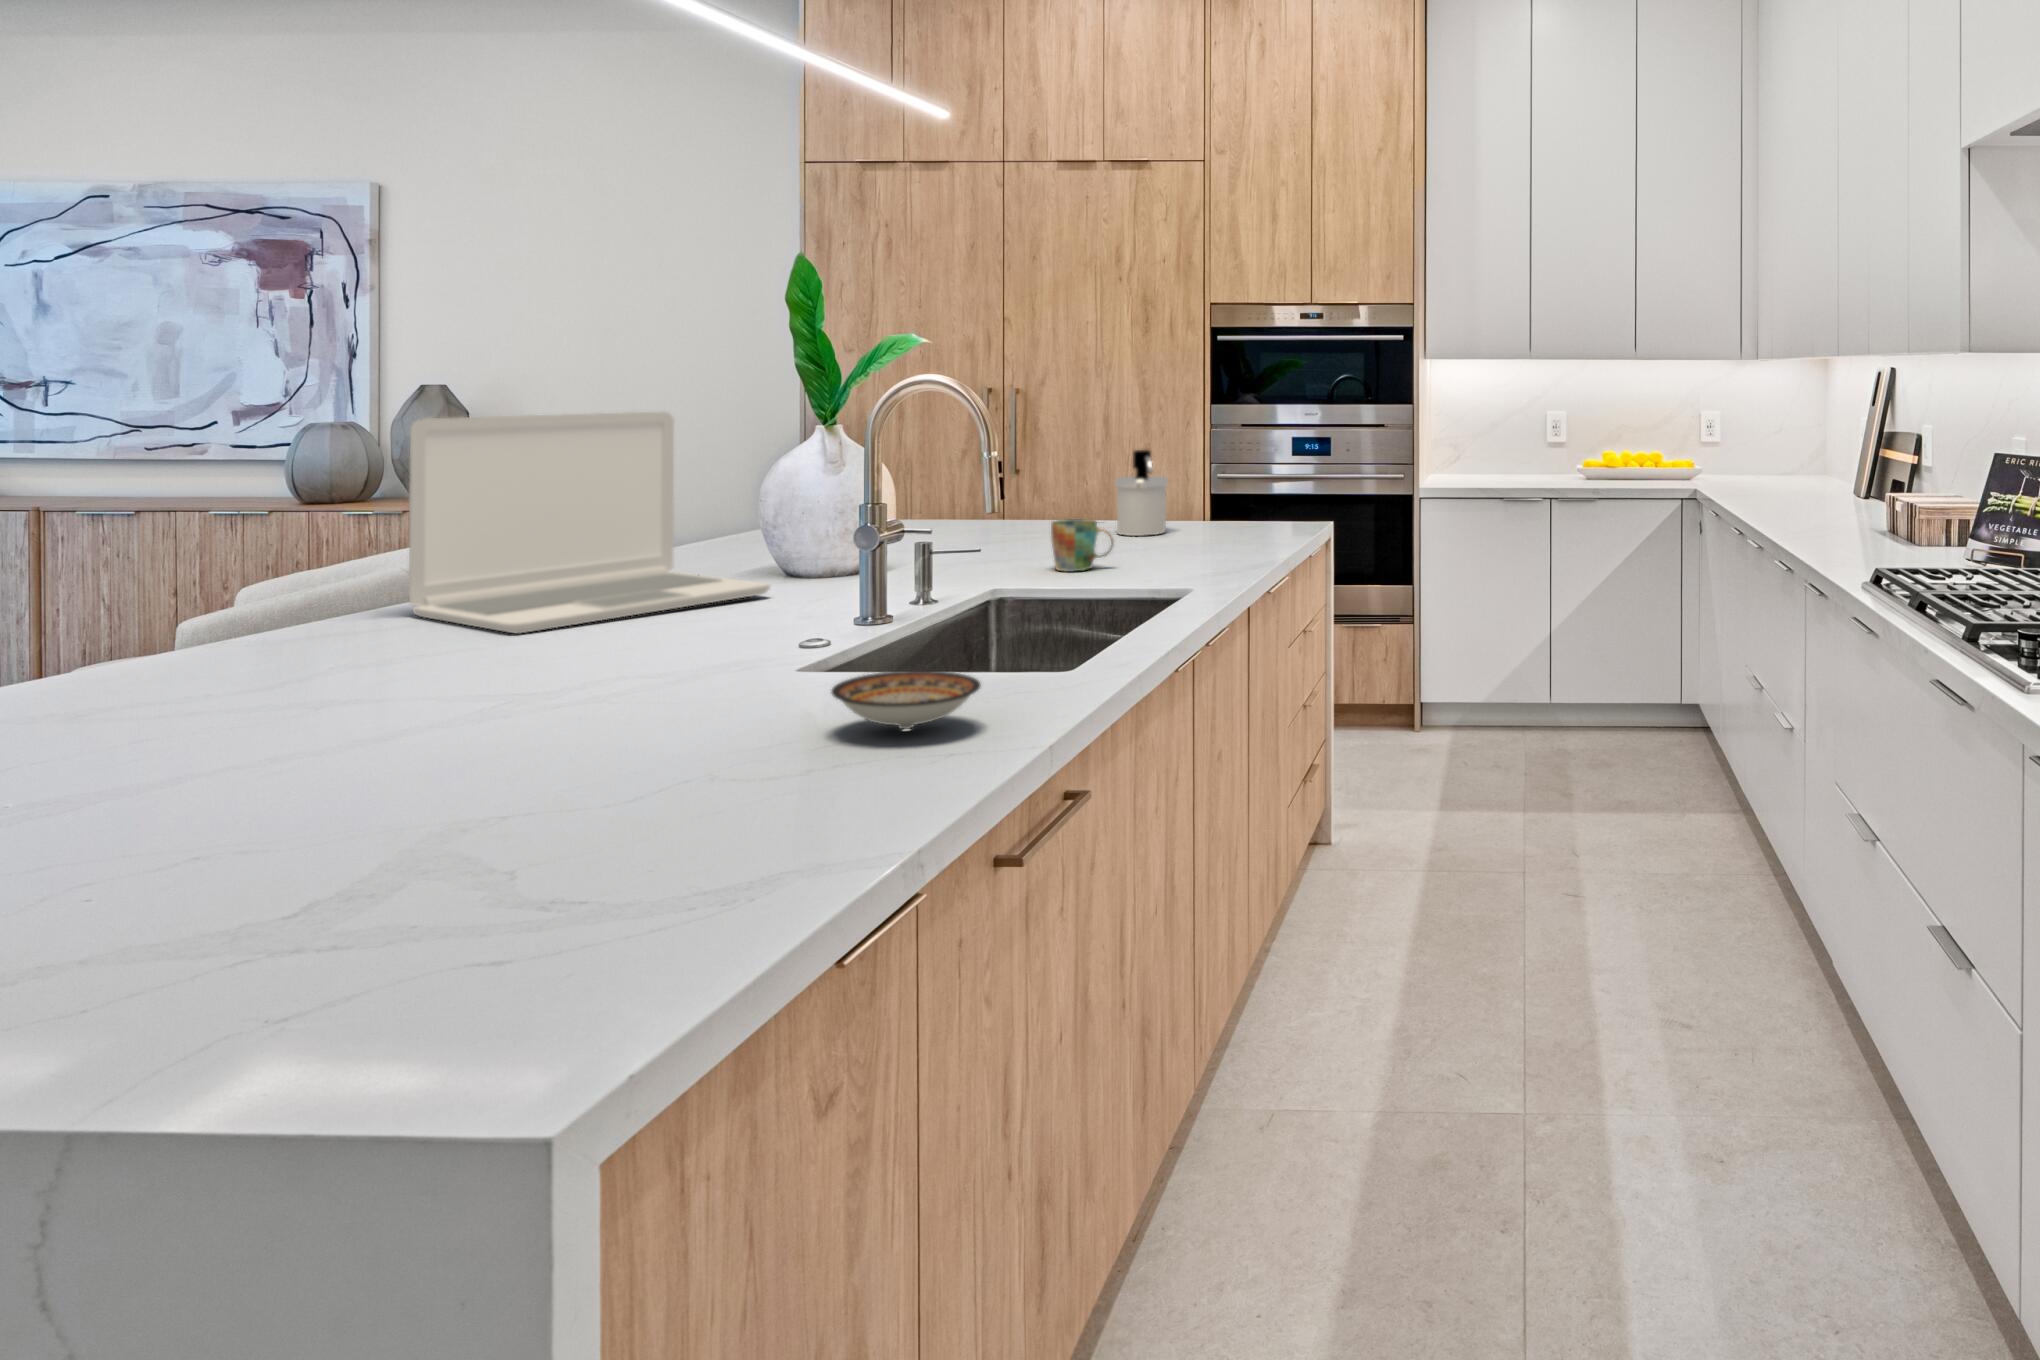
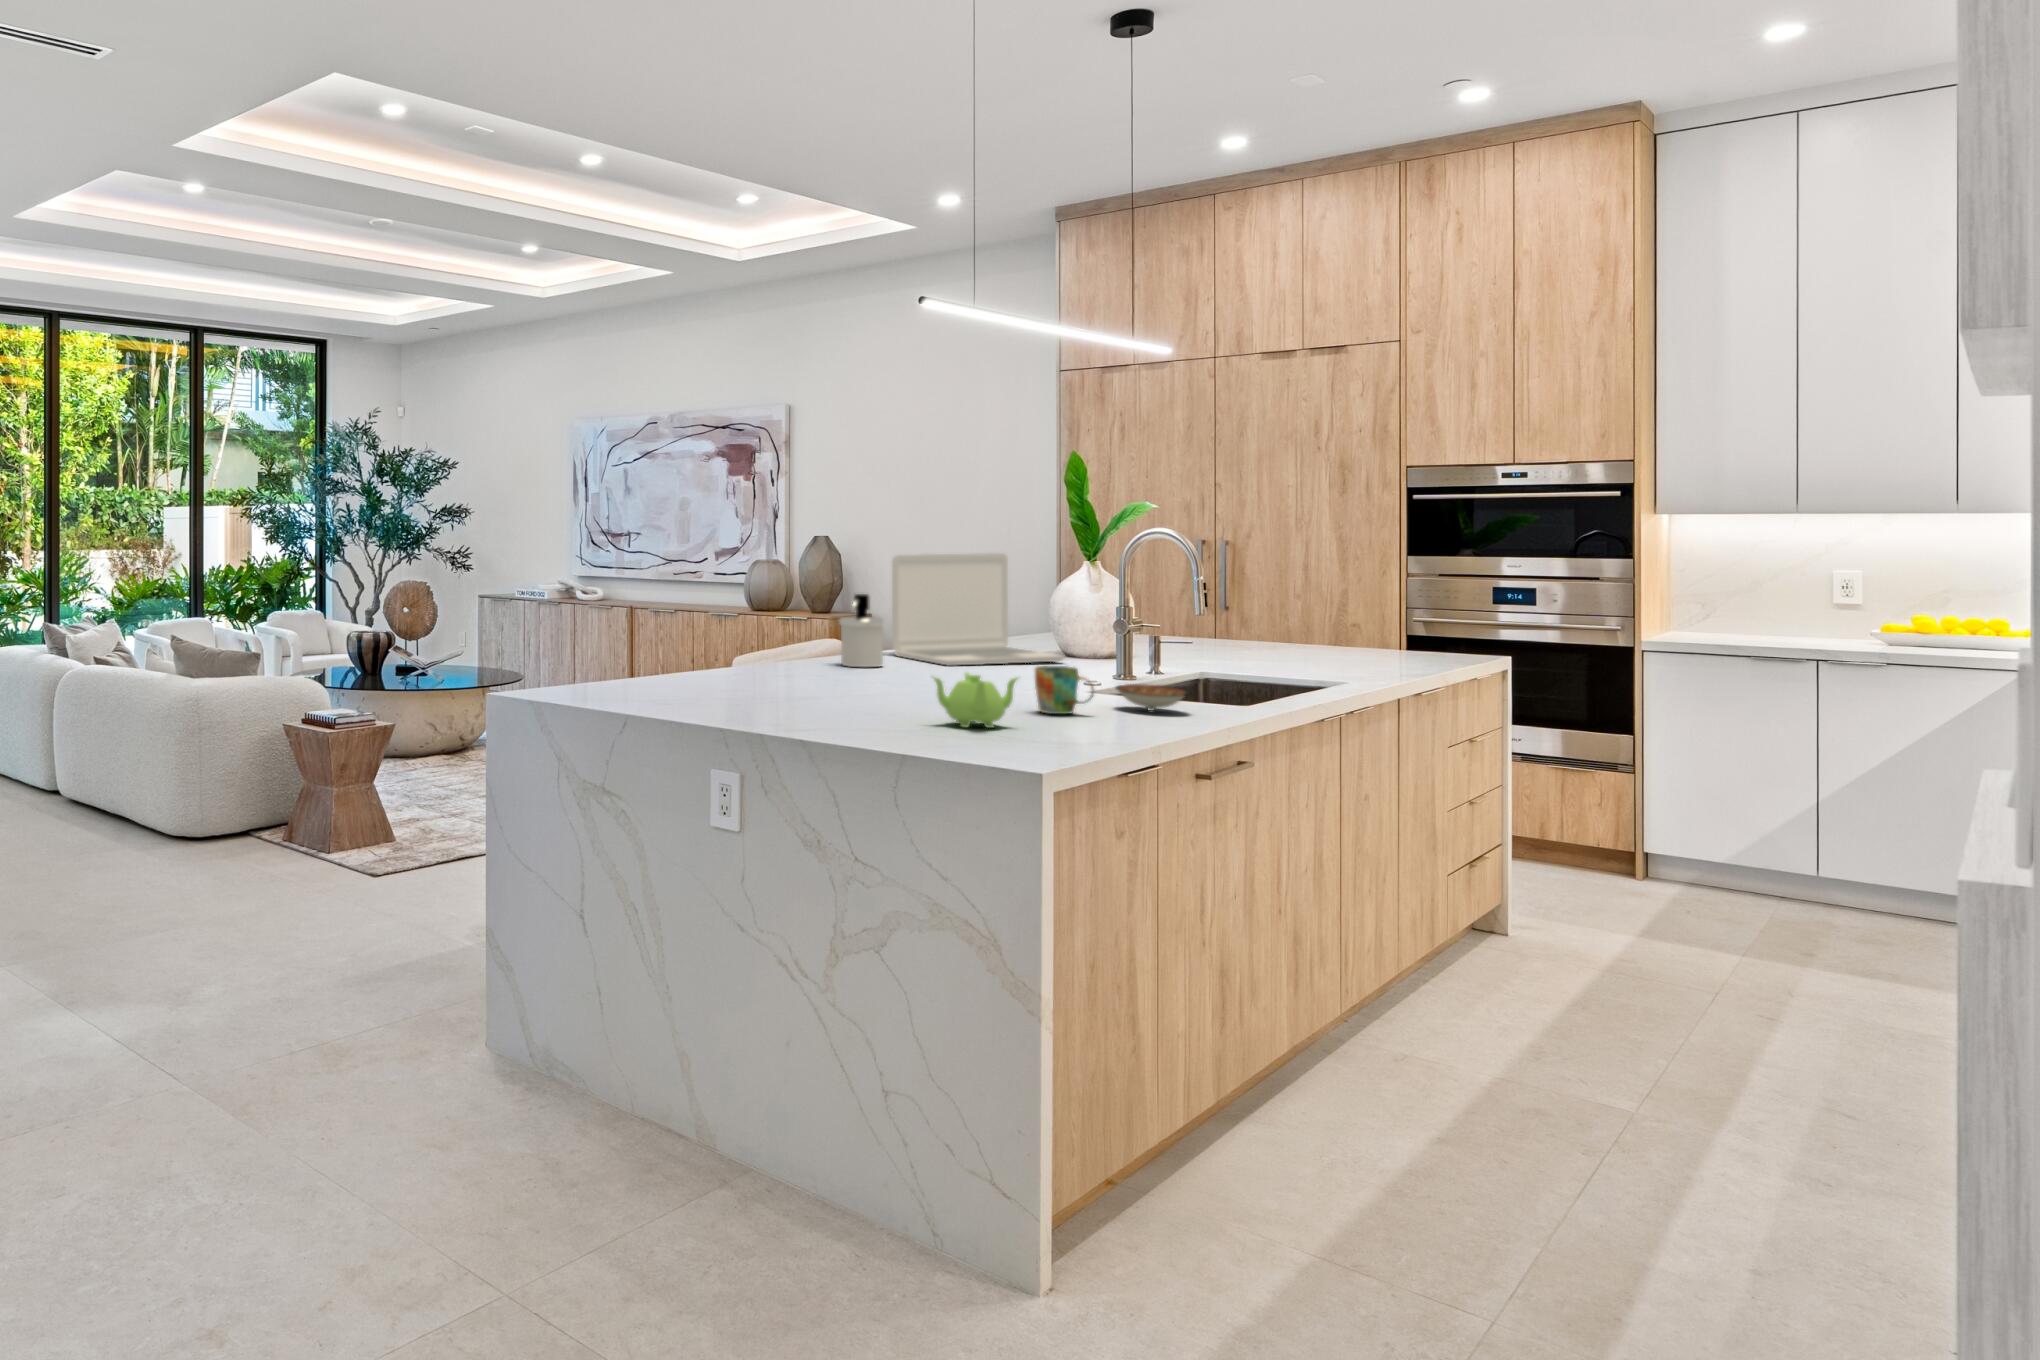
soap dispenser: present [1116,450,1168,536] -> present [839,594,884,667]
mug: present [1051,519,1113,572] -> present [1035,666,1094,714]
teapot: none [213,750,544,945] -> present [934,673,1017,728]

